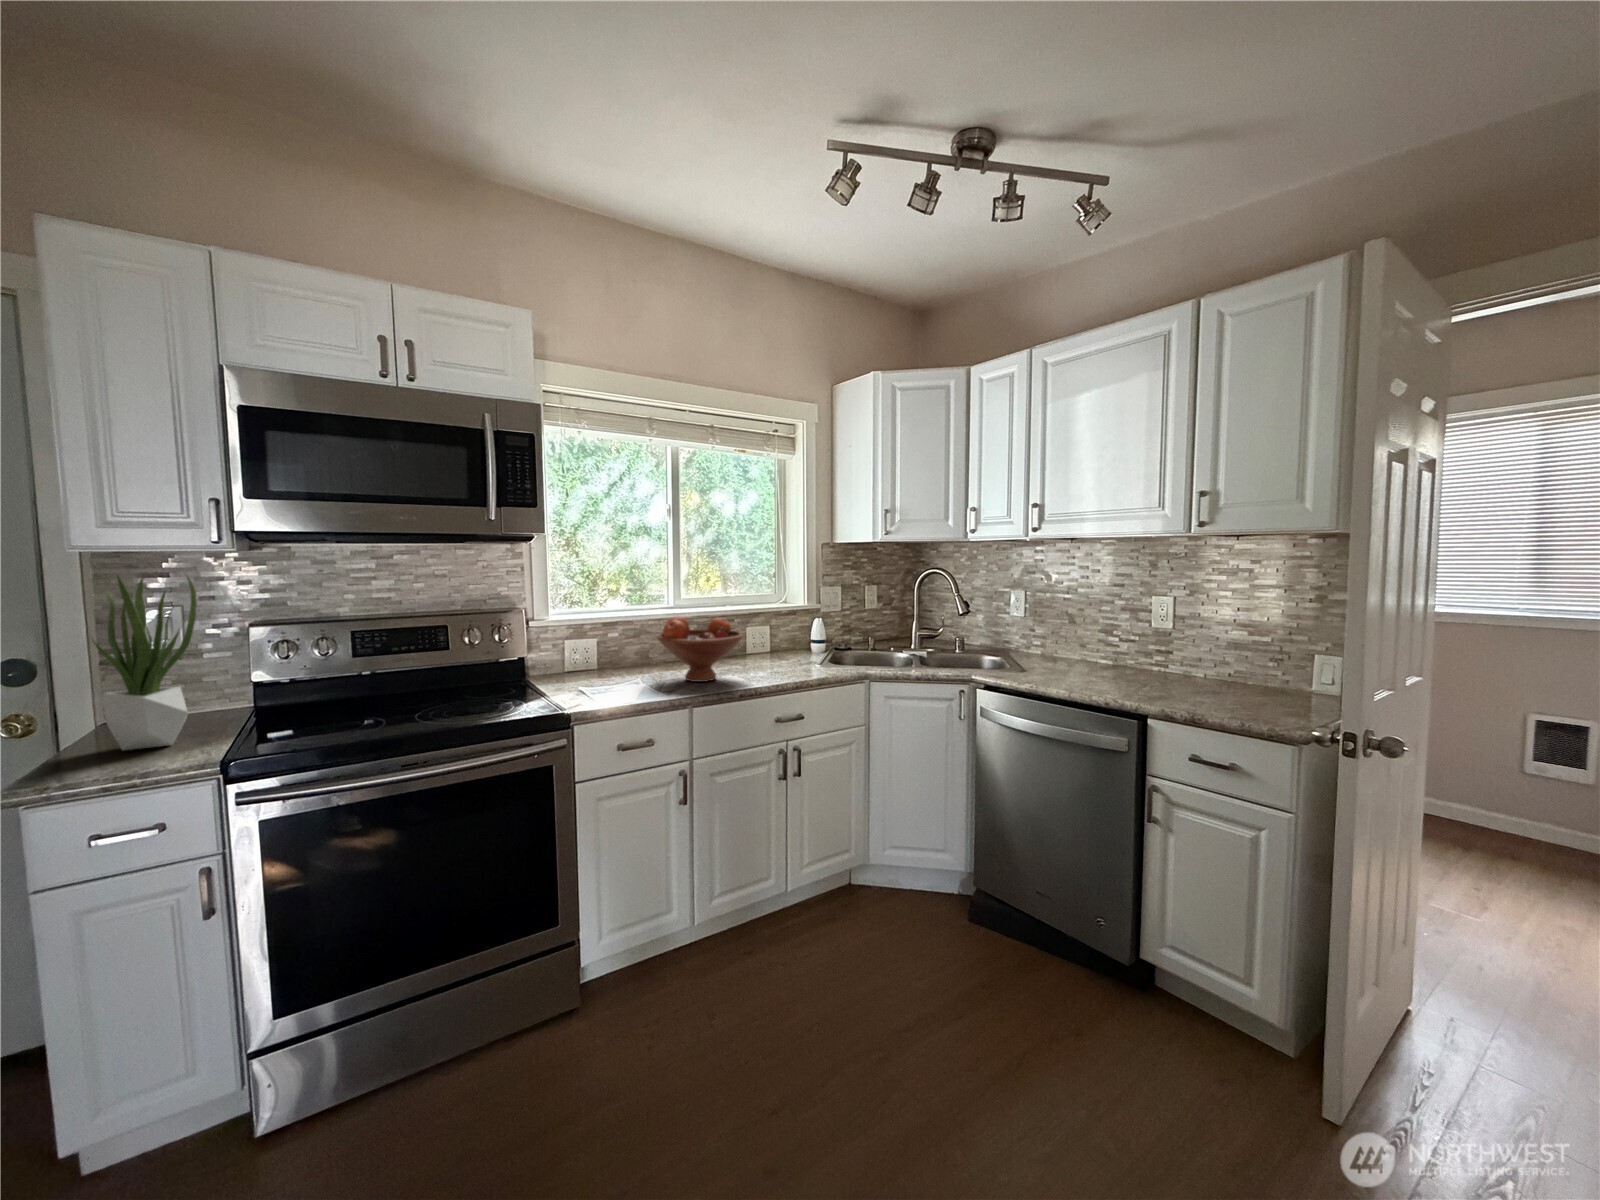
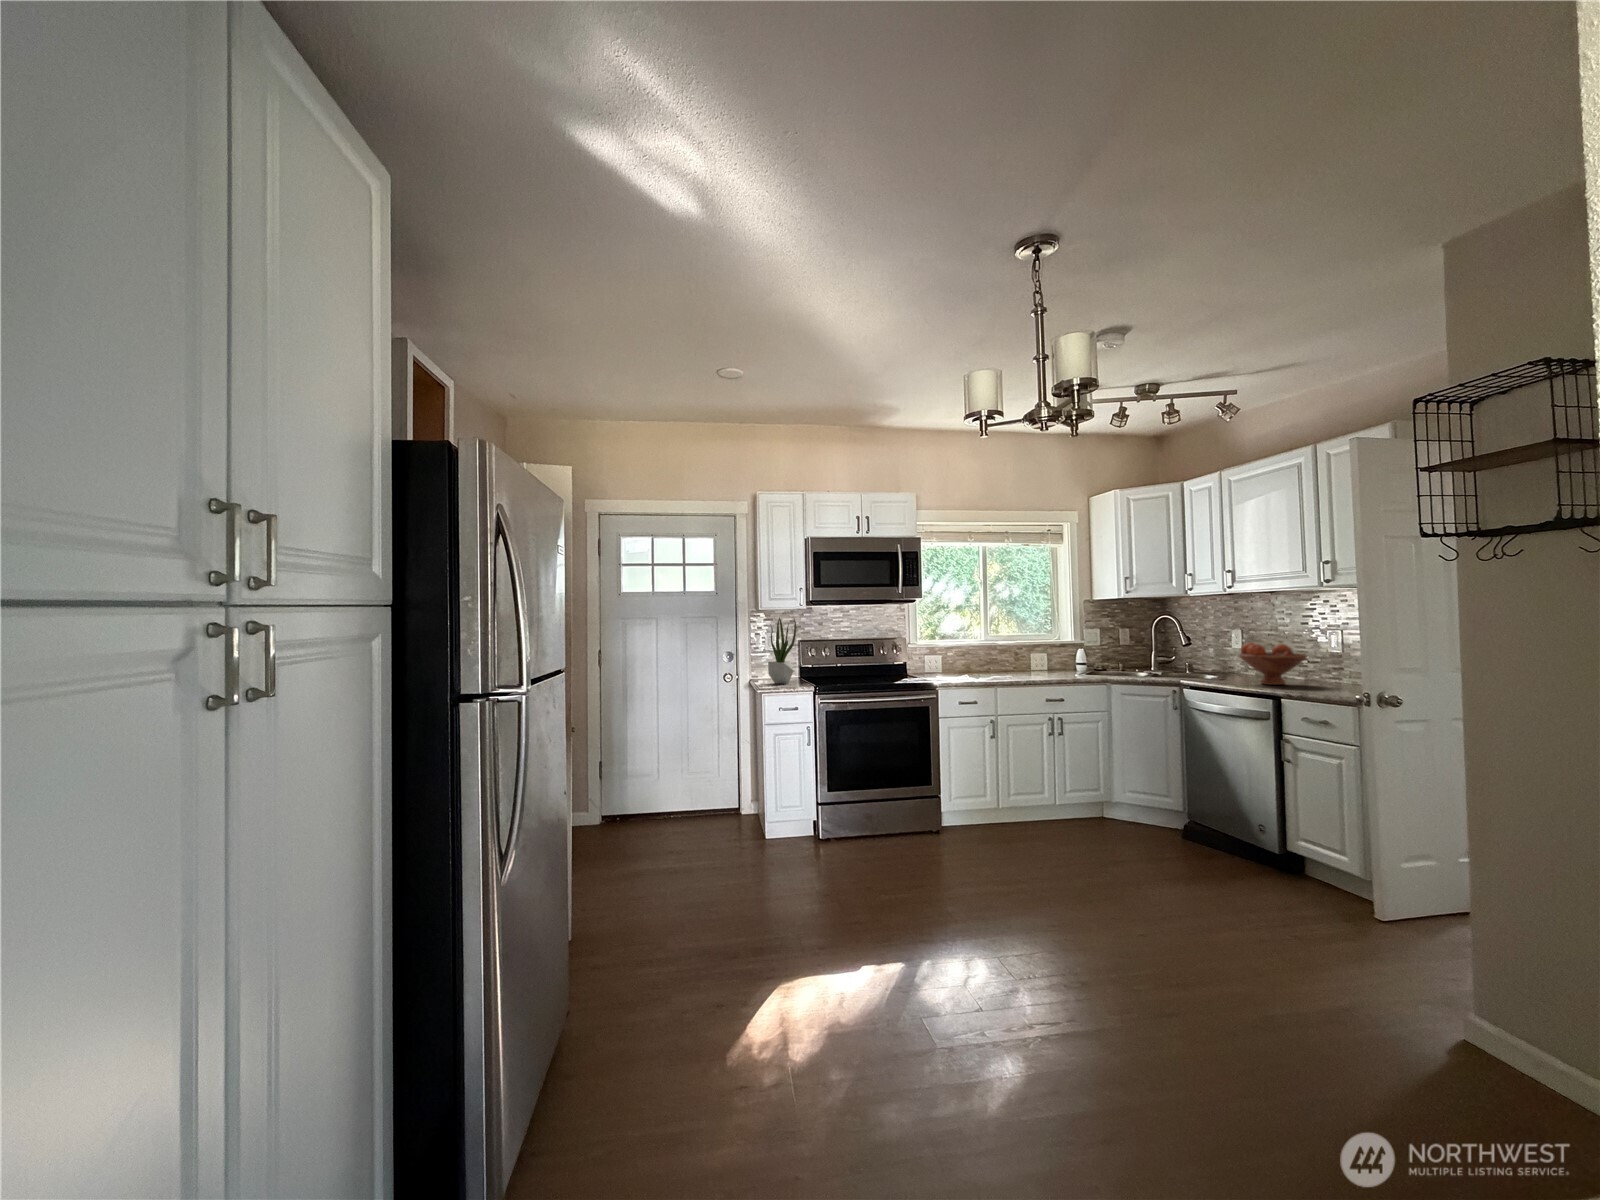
fruit bowl: present [657,616,743,682] -> present [1239,643,1307,685]

